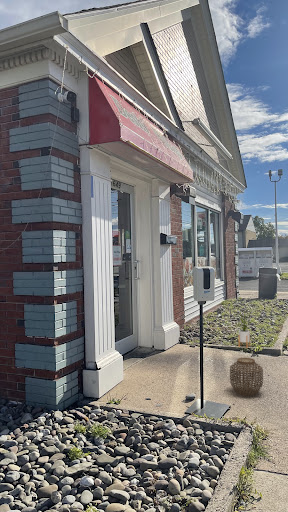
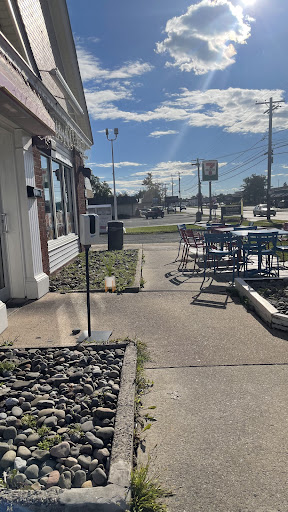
woven basket: present [230,358,263,396] -> none [109,293,138,325]

